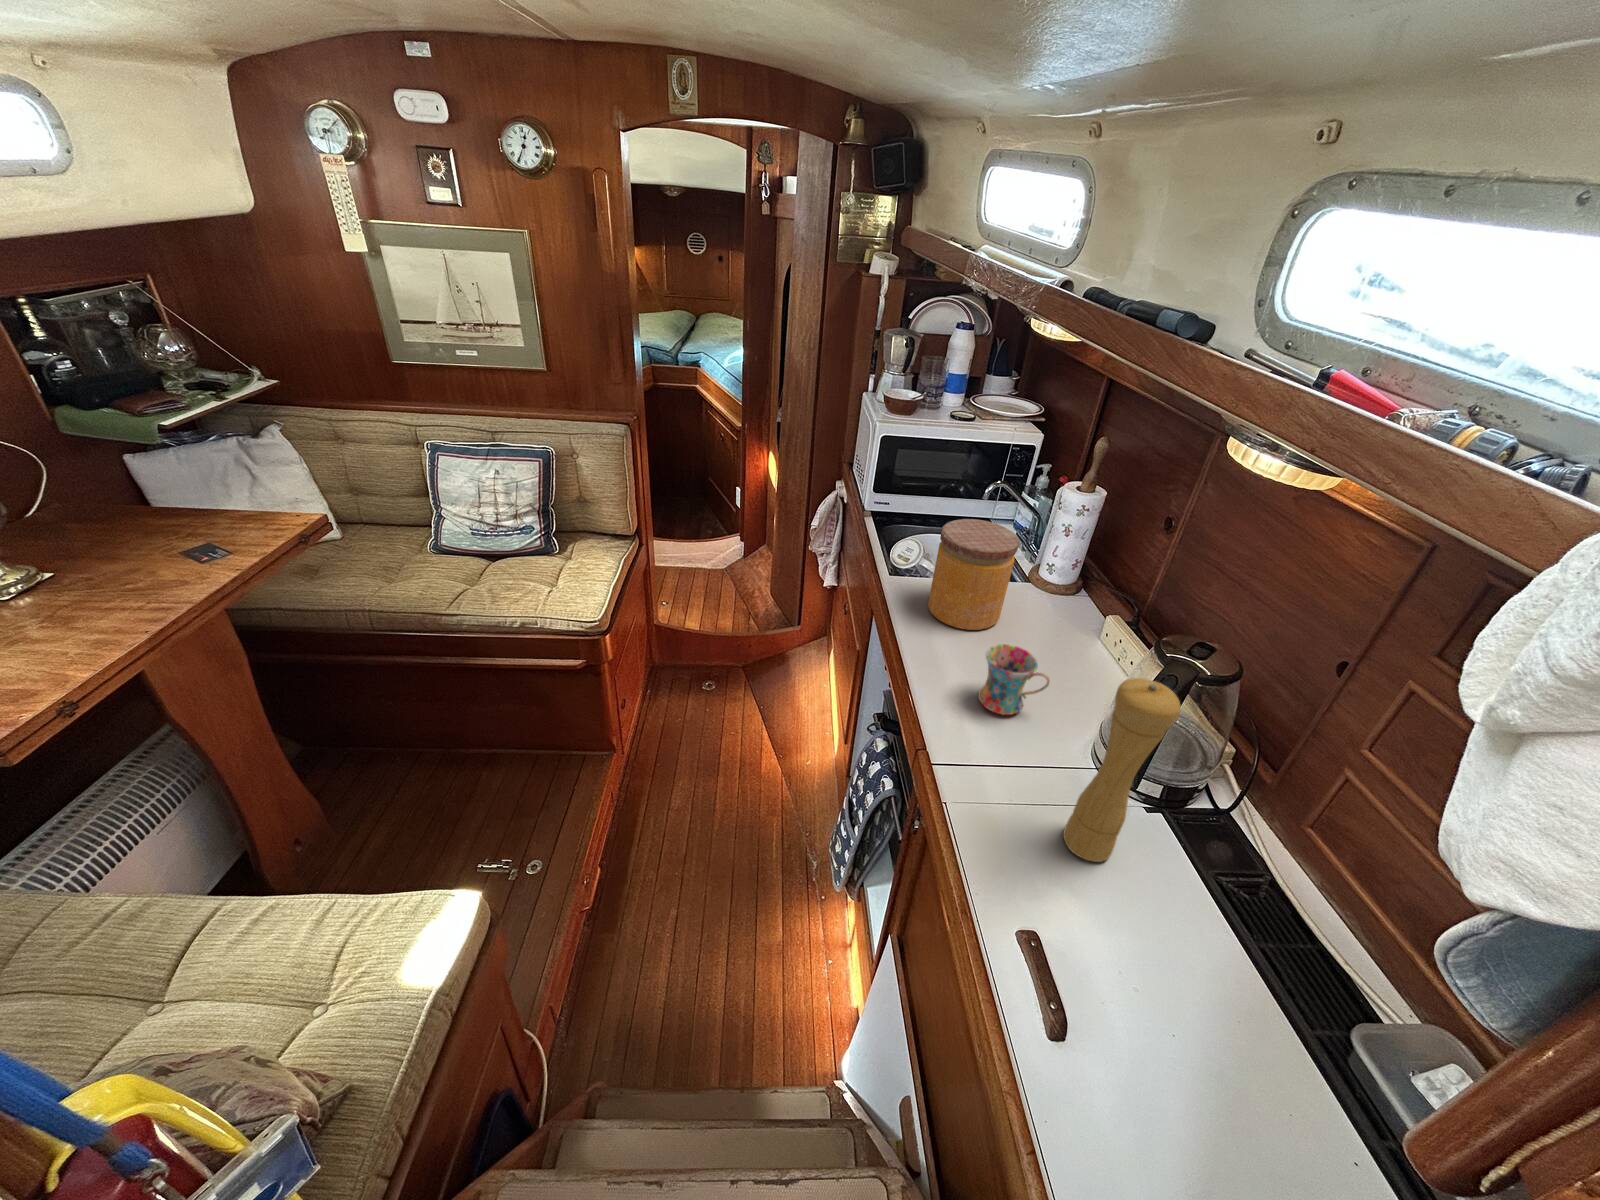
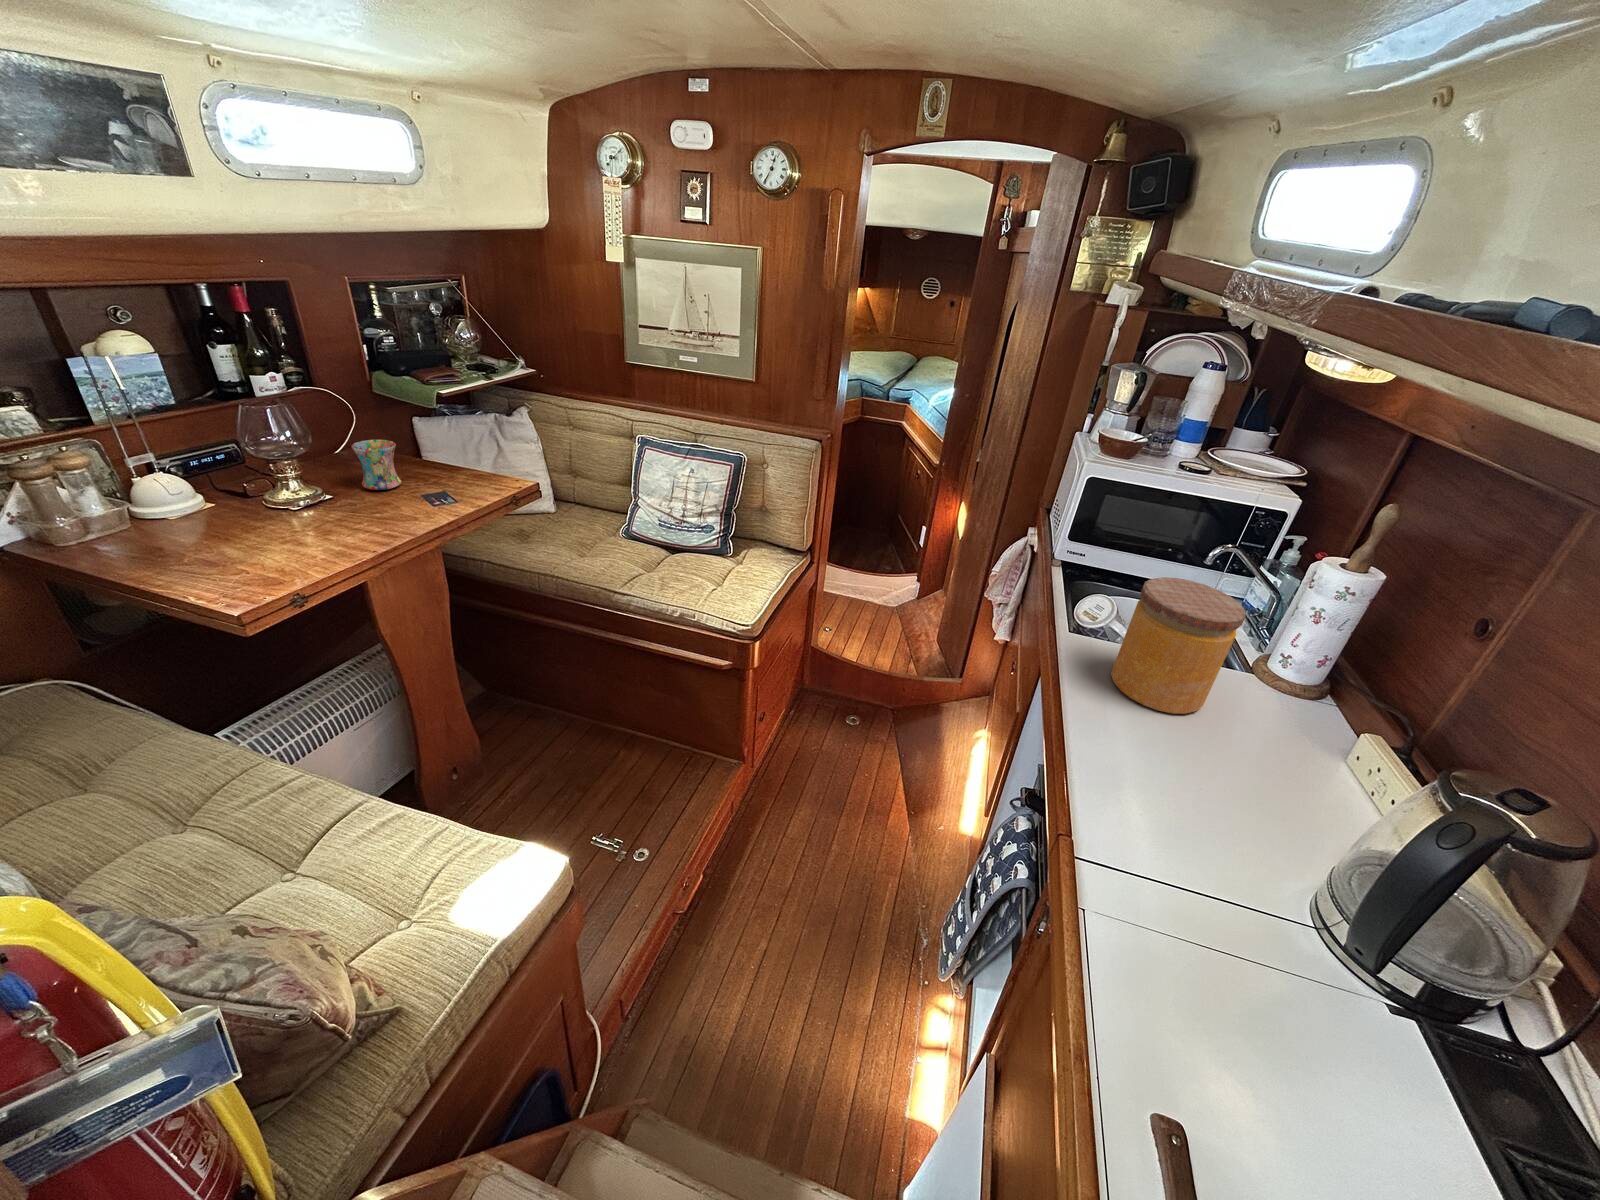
mug: present [978,644,1050,715] -> present [351,440,401,490]
pepper mill: present [1063,678,1181,862] -> none [1247,805,1473,1054]

